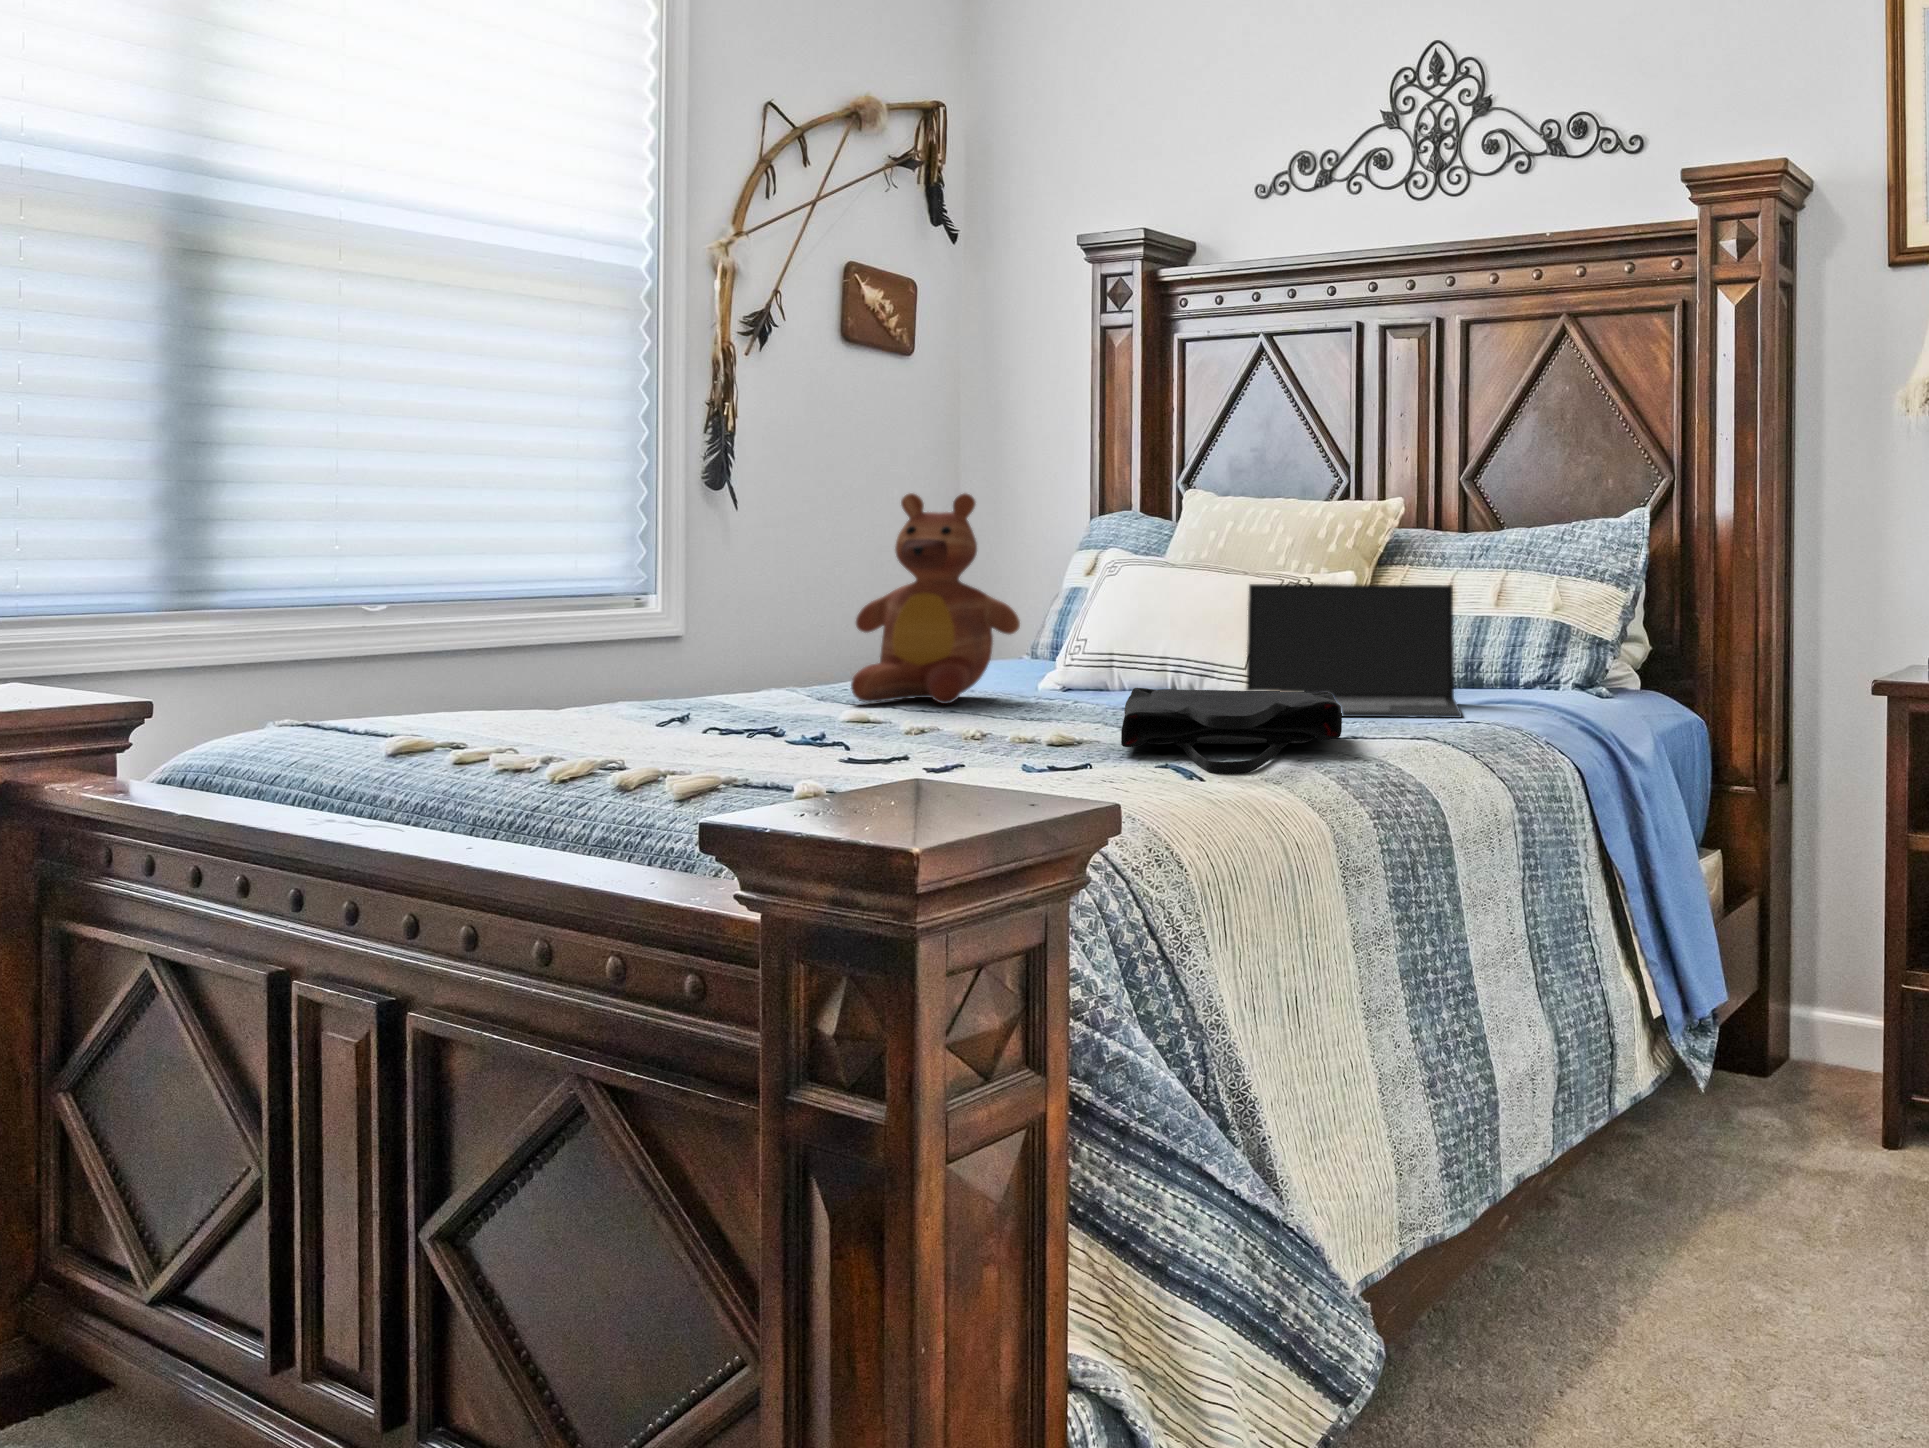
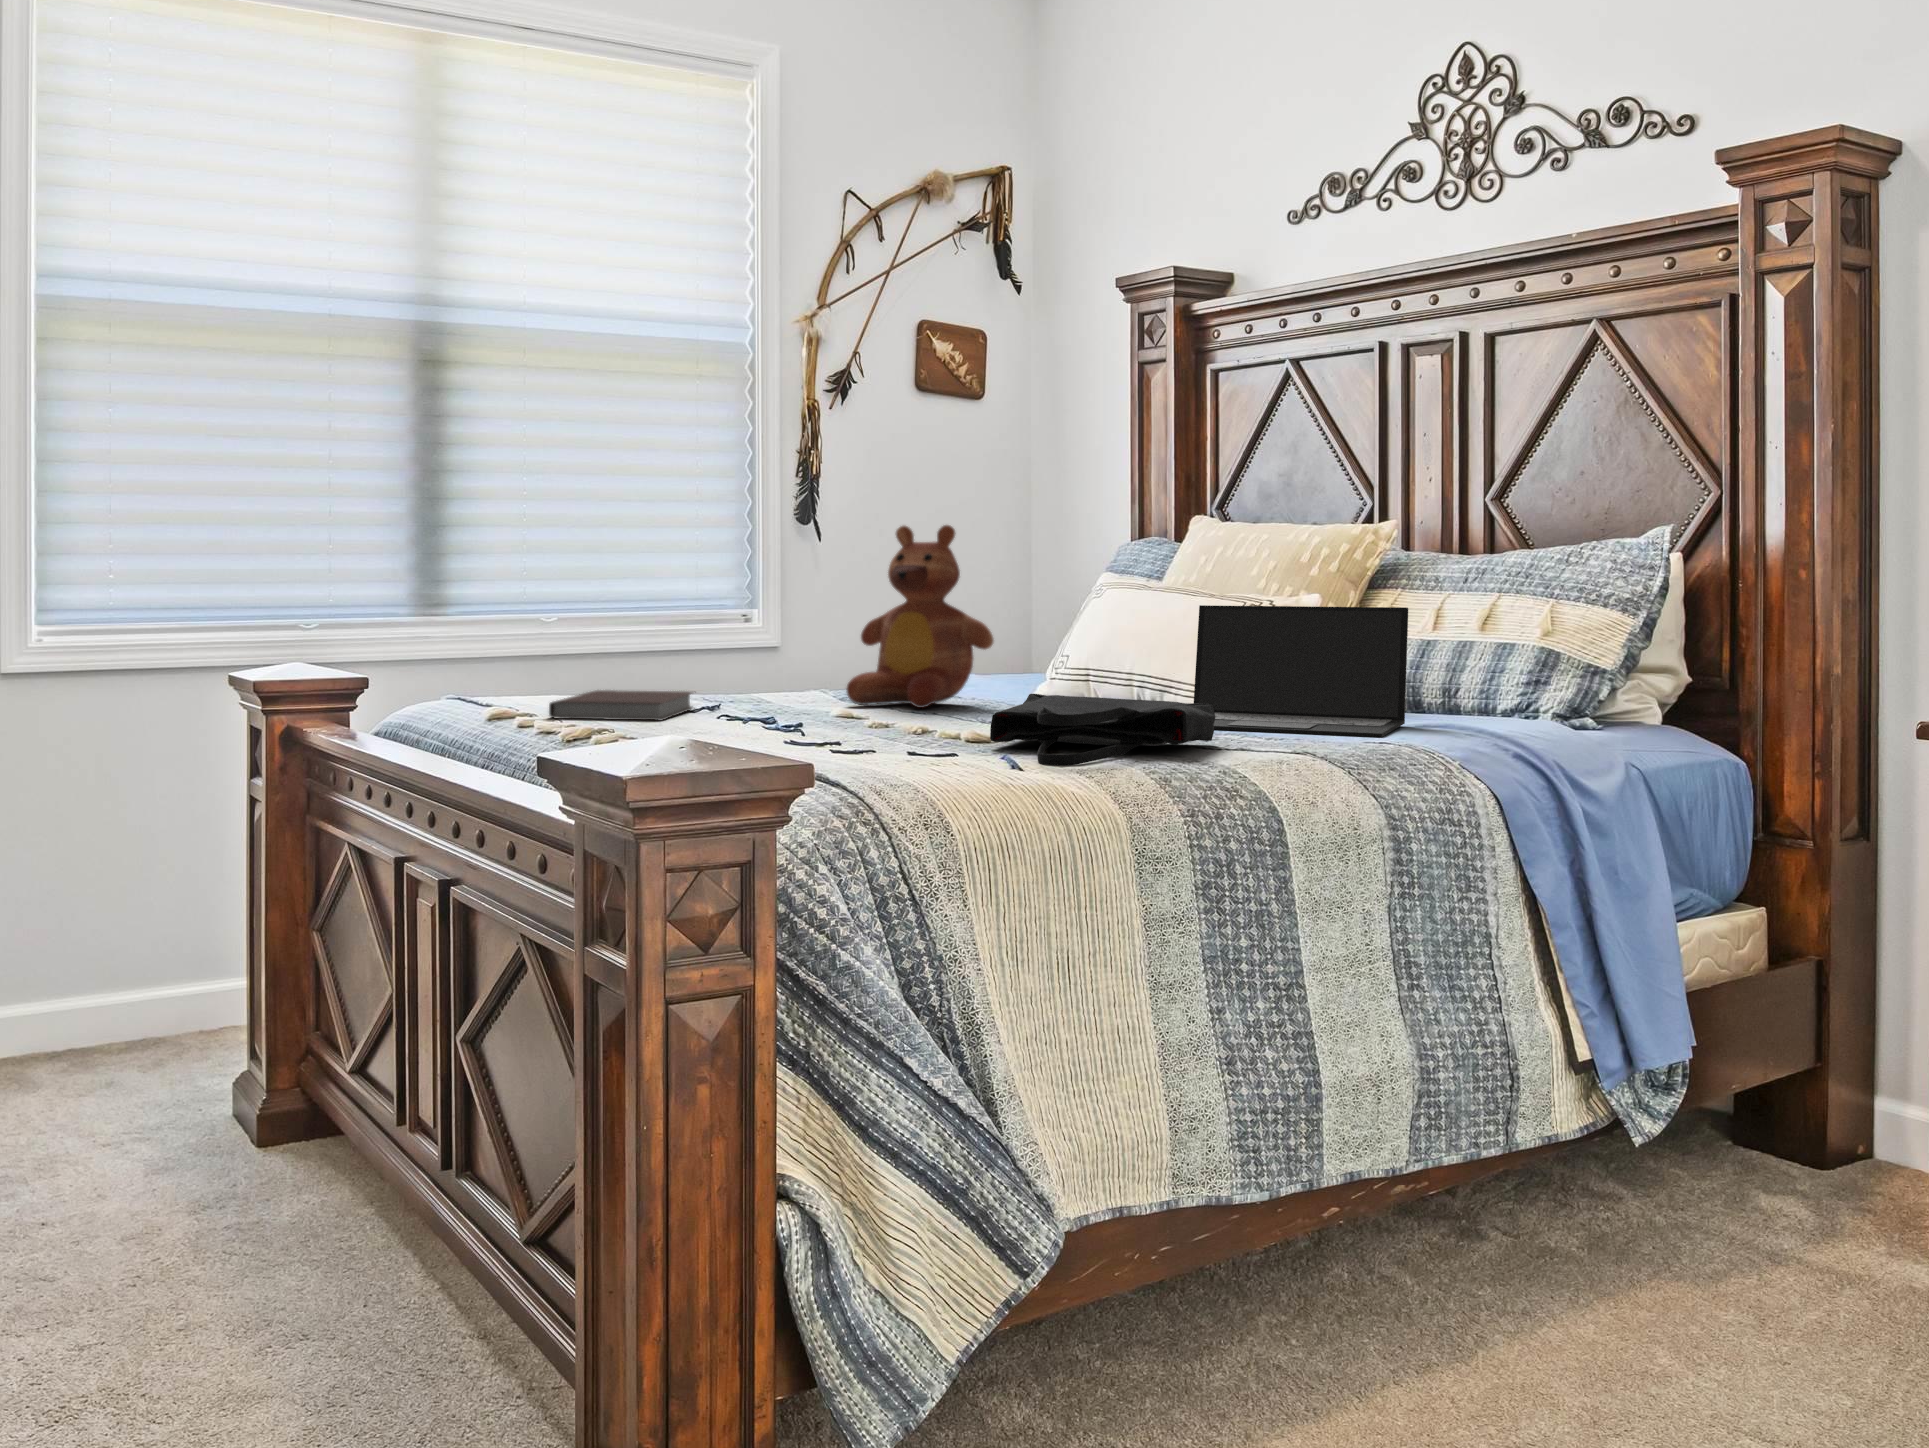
notebook: none [483,696,672,742] -> present [549,690,695,721]

